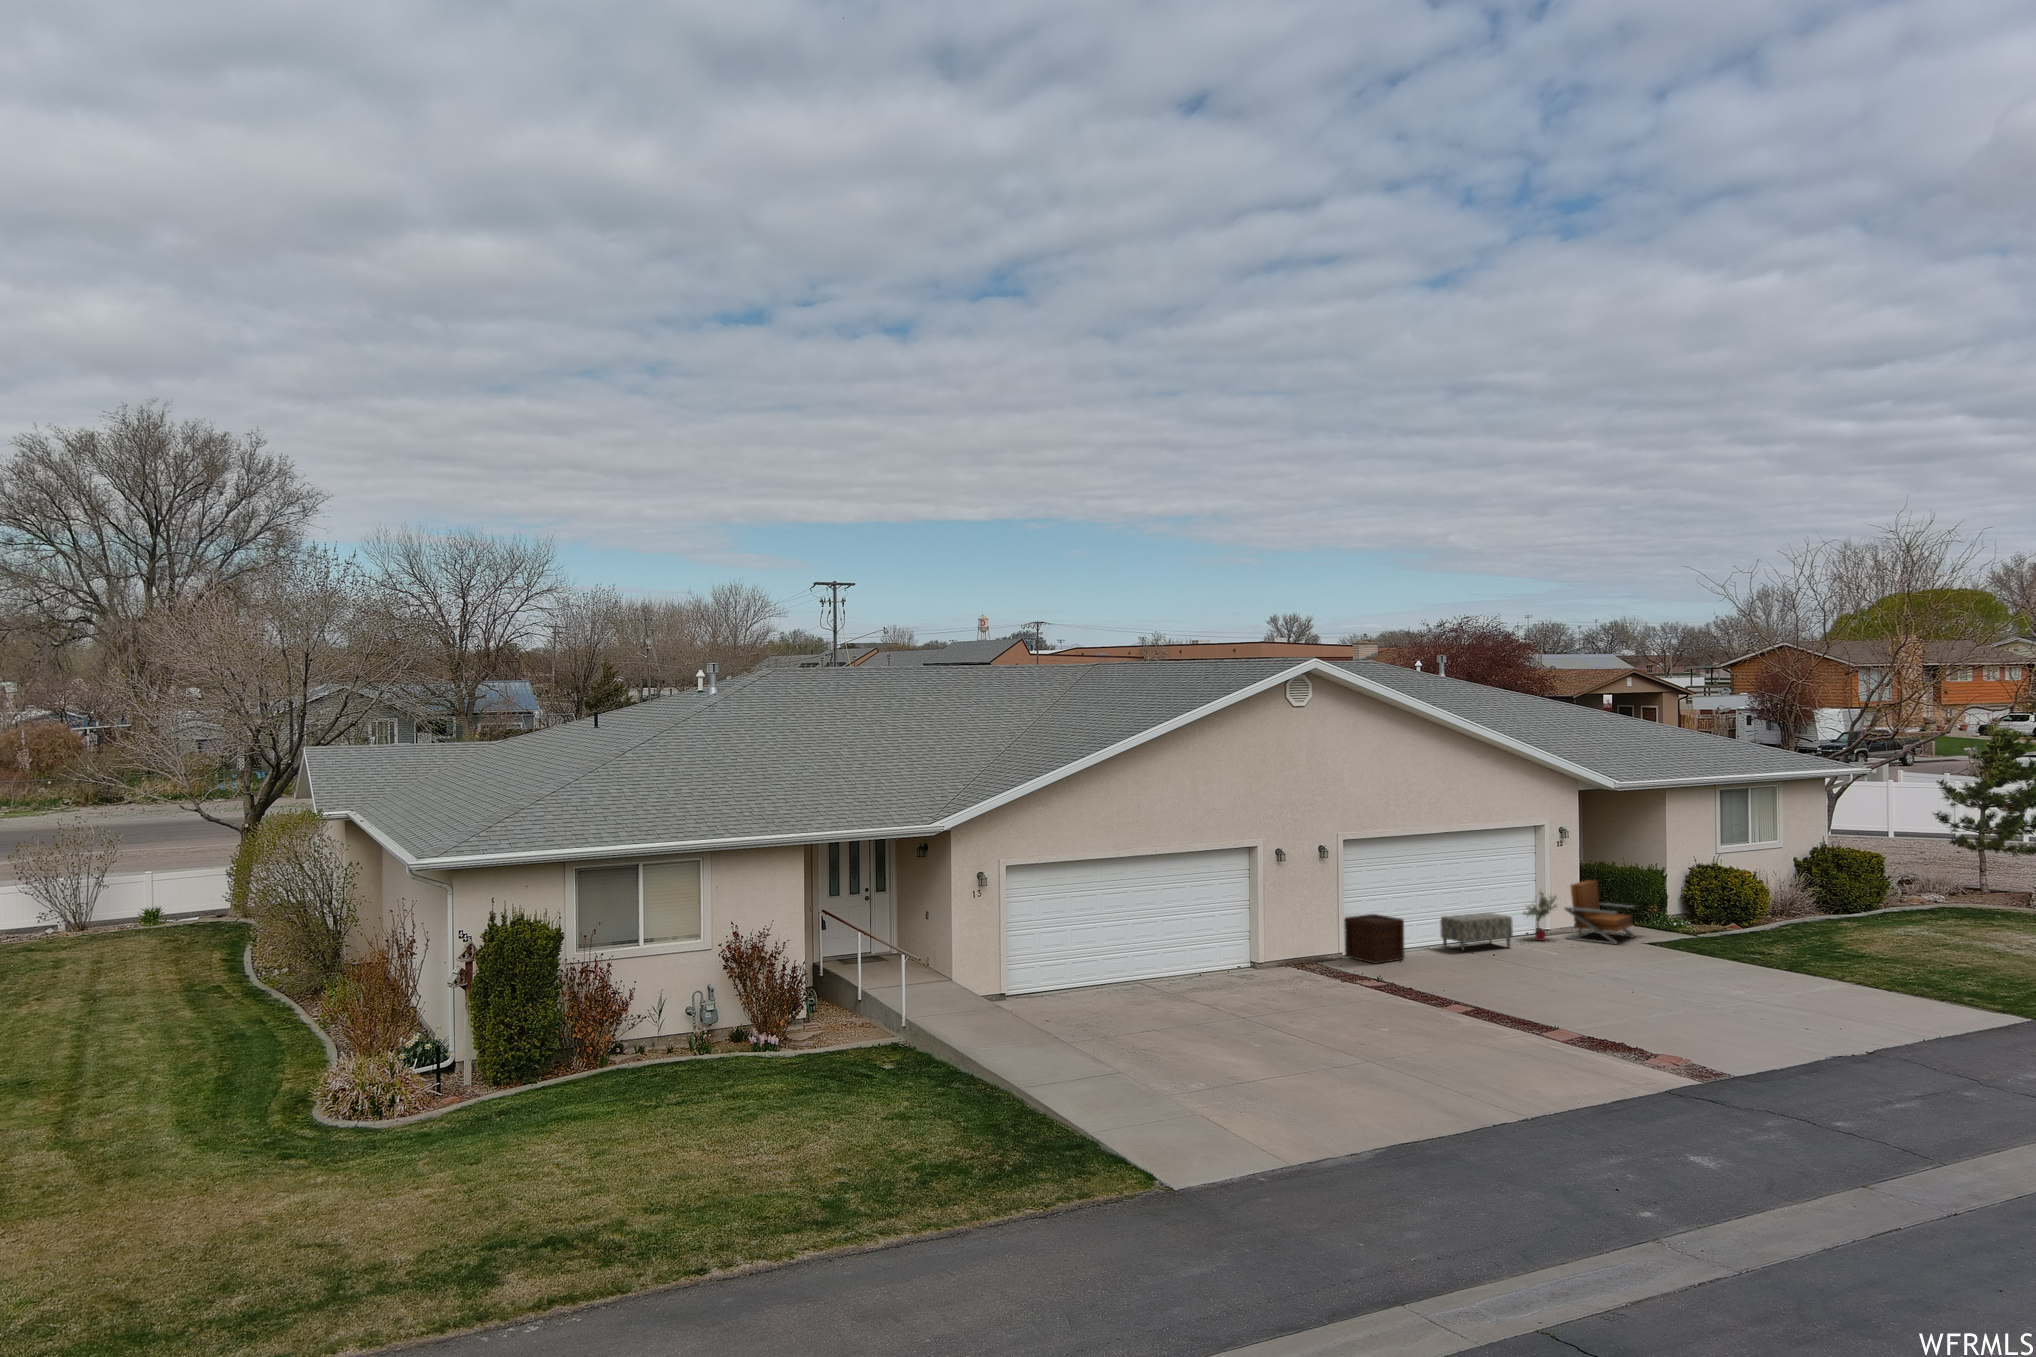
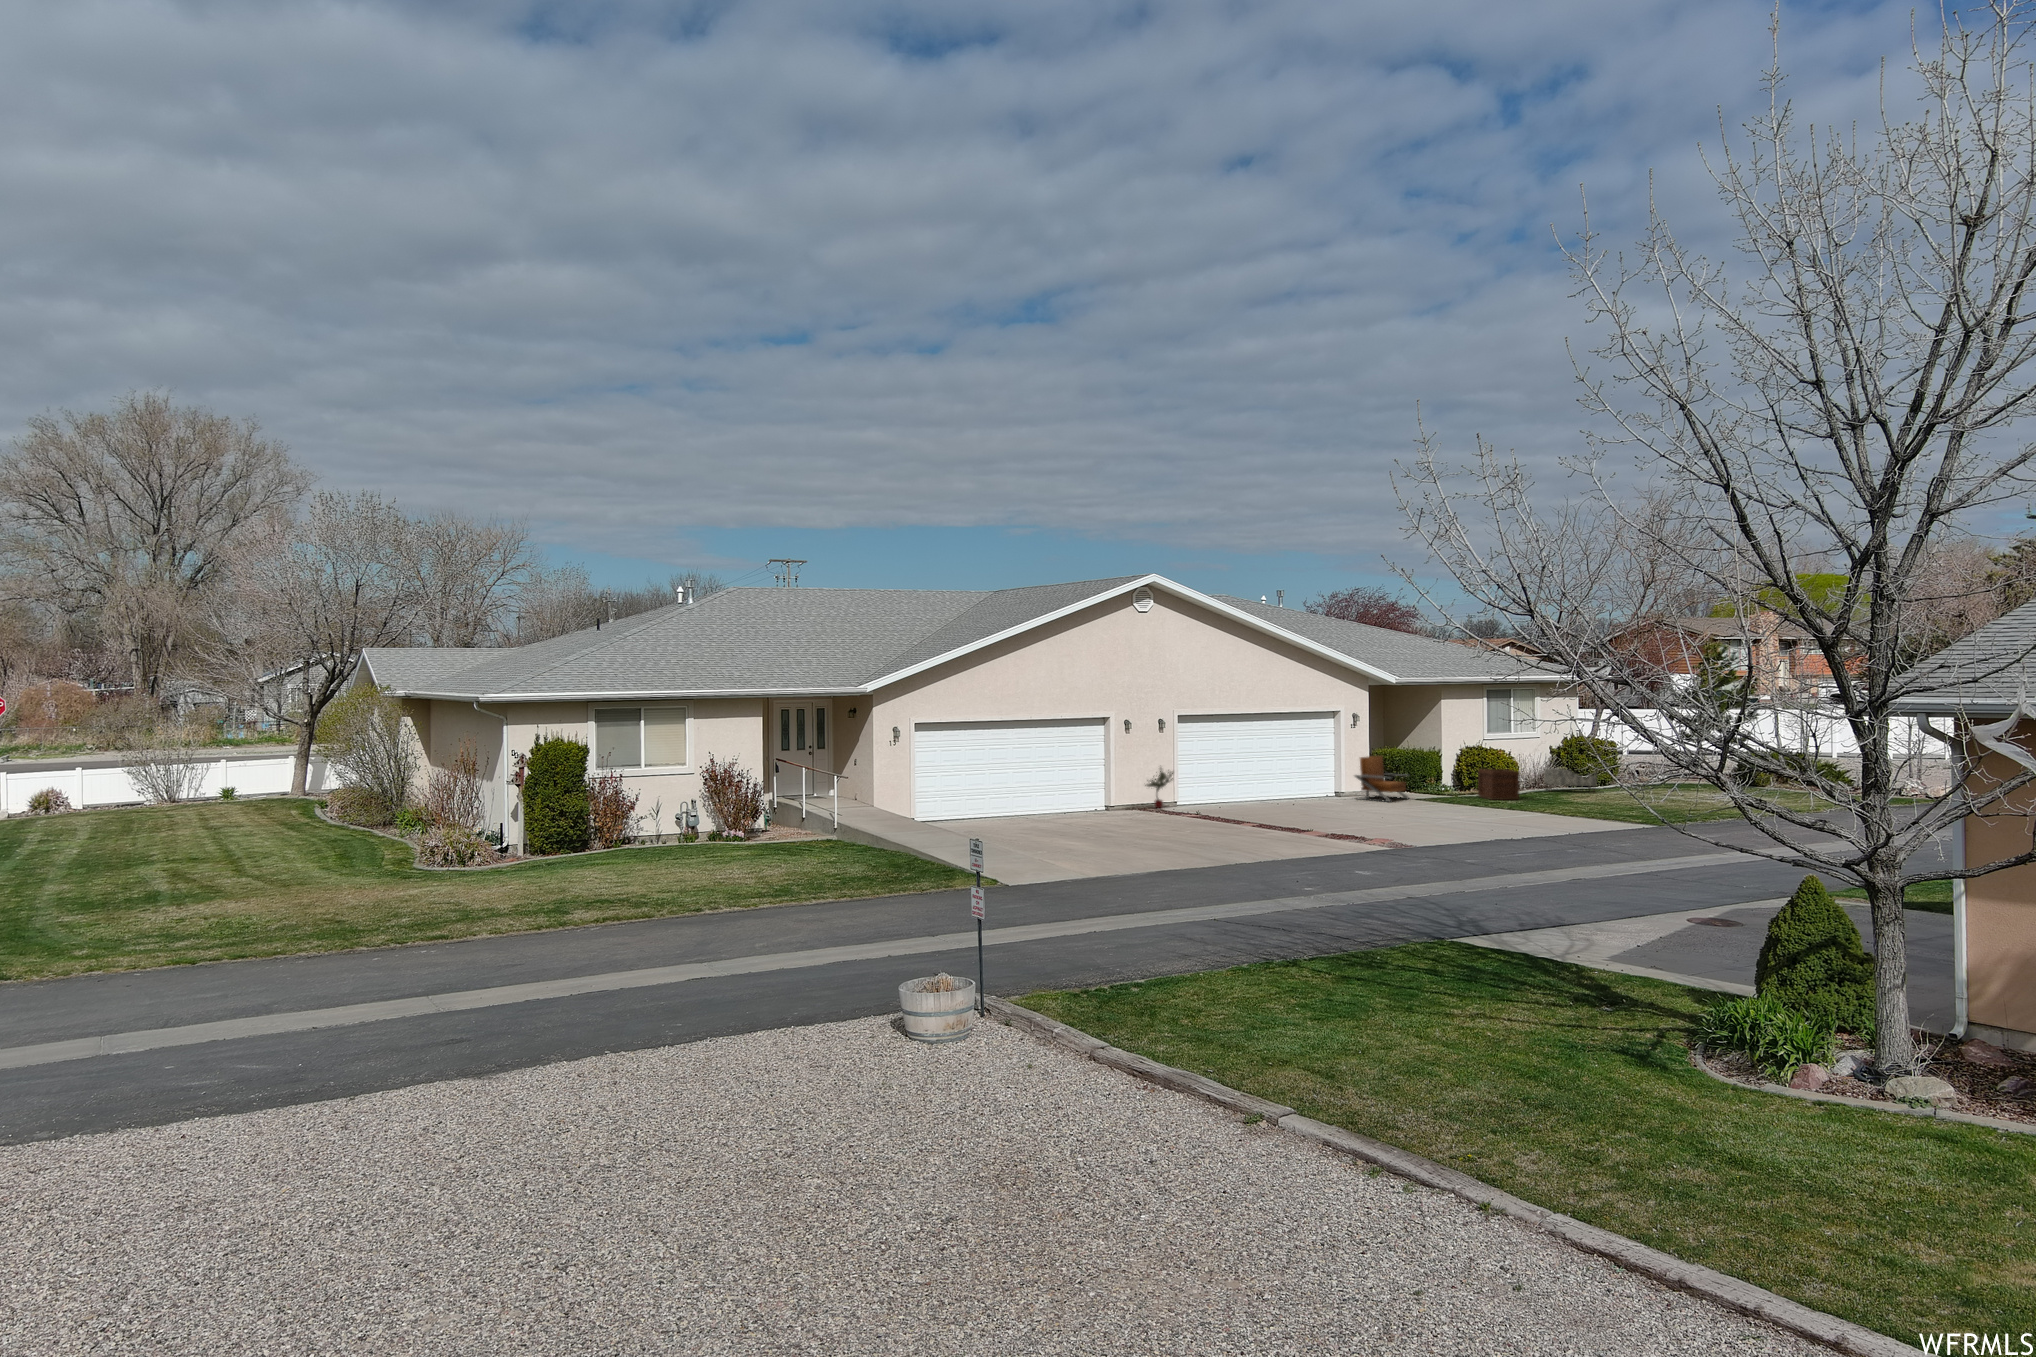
potted tree: present [1524,892,1557,941] -> present [1145,768,1173,808]
bench: present [1440,913,1513,952] -> present [1544,769,1597,792]
wooden crate: present [1344,914,1405,964] -> present [1478,769,1520,800]

